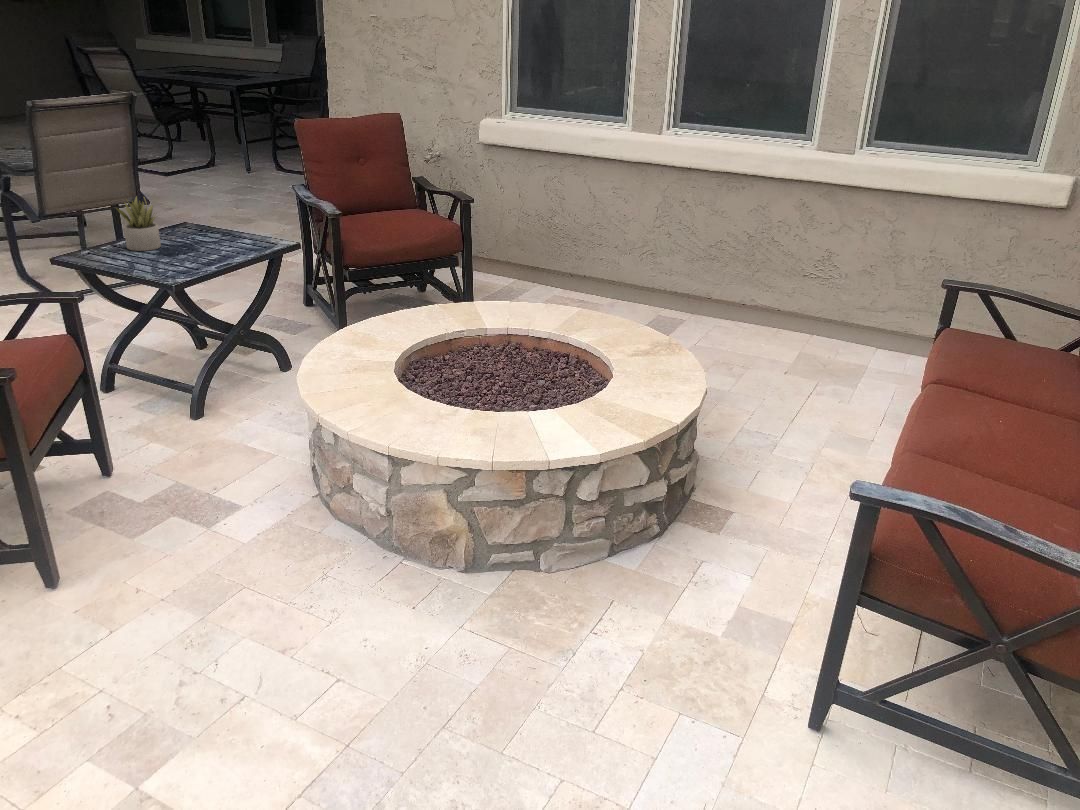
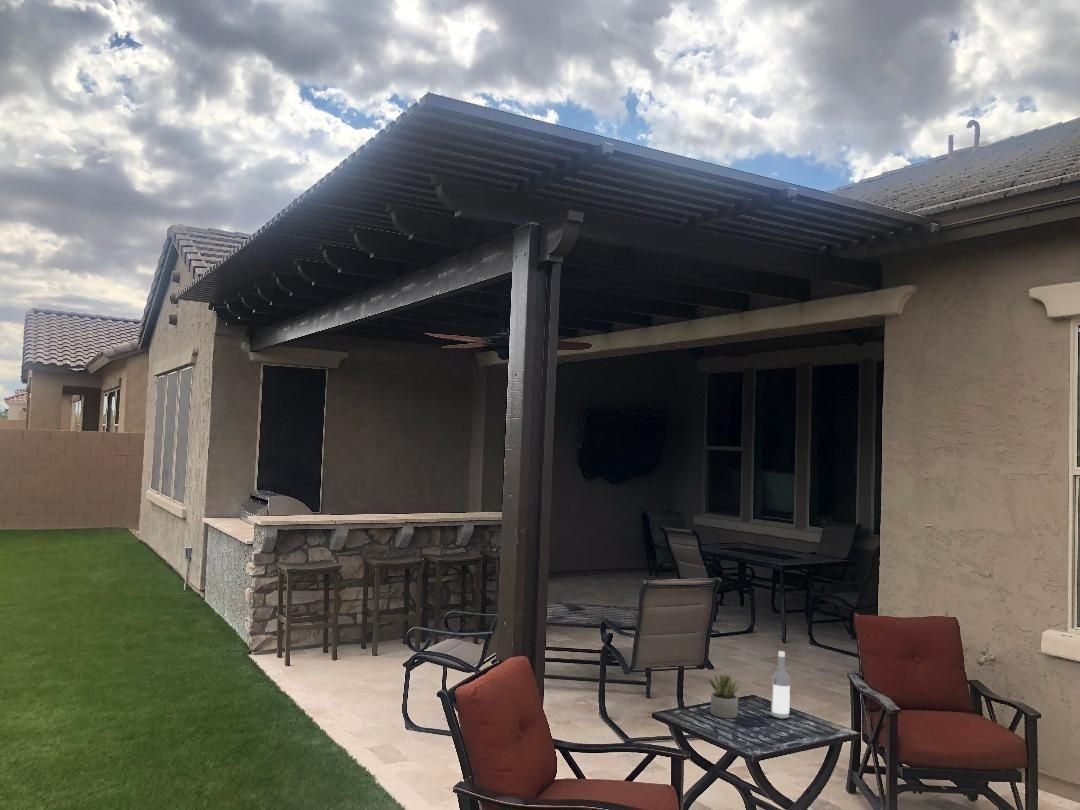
wine bottle: none [197,165,223,241] -> present [771,651,790,719]

